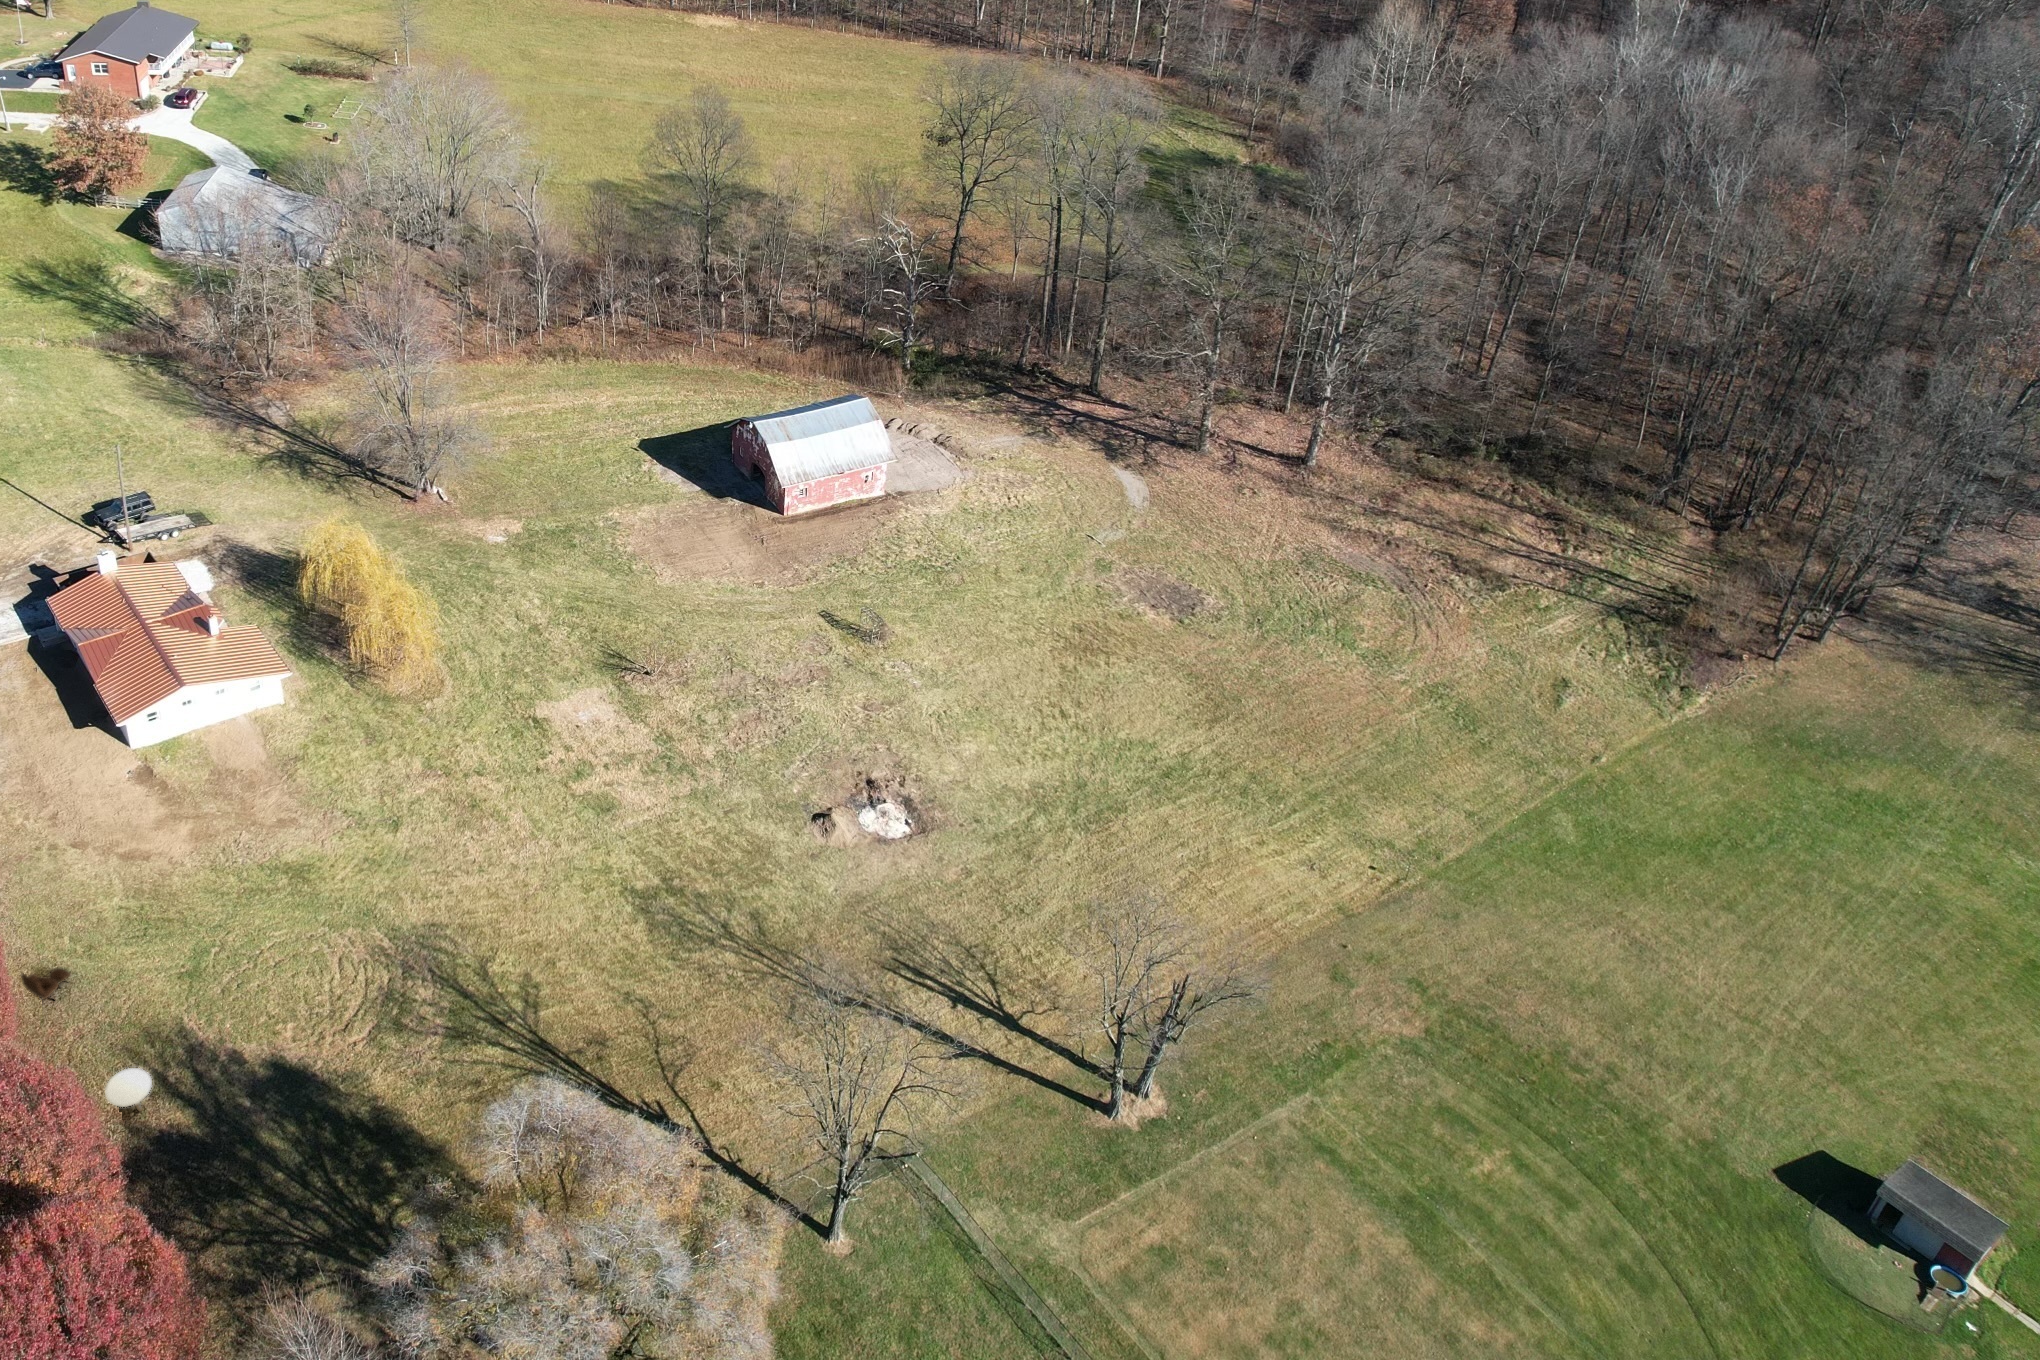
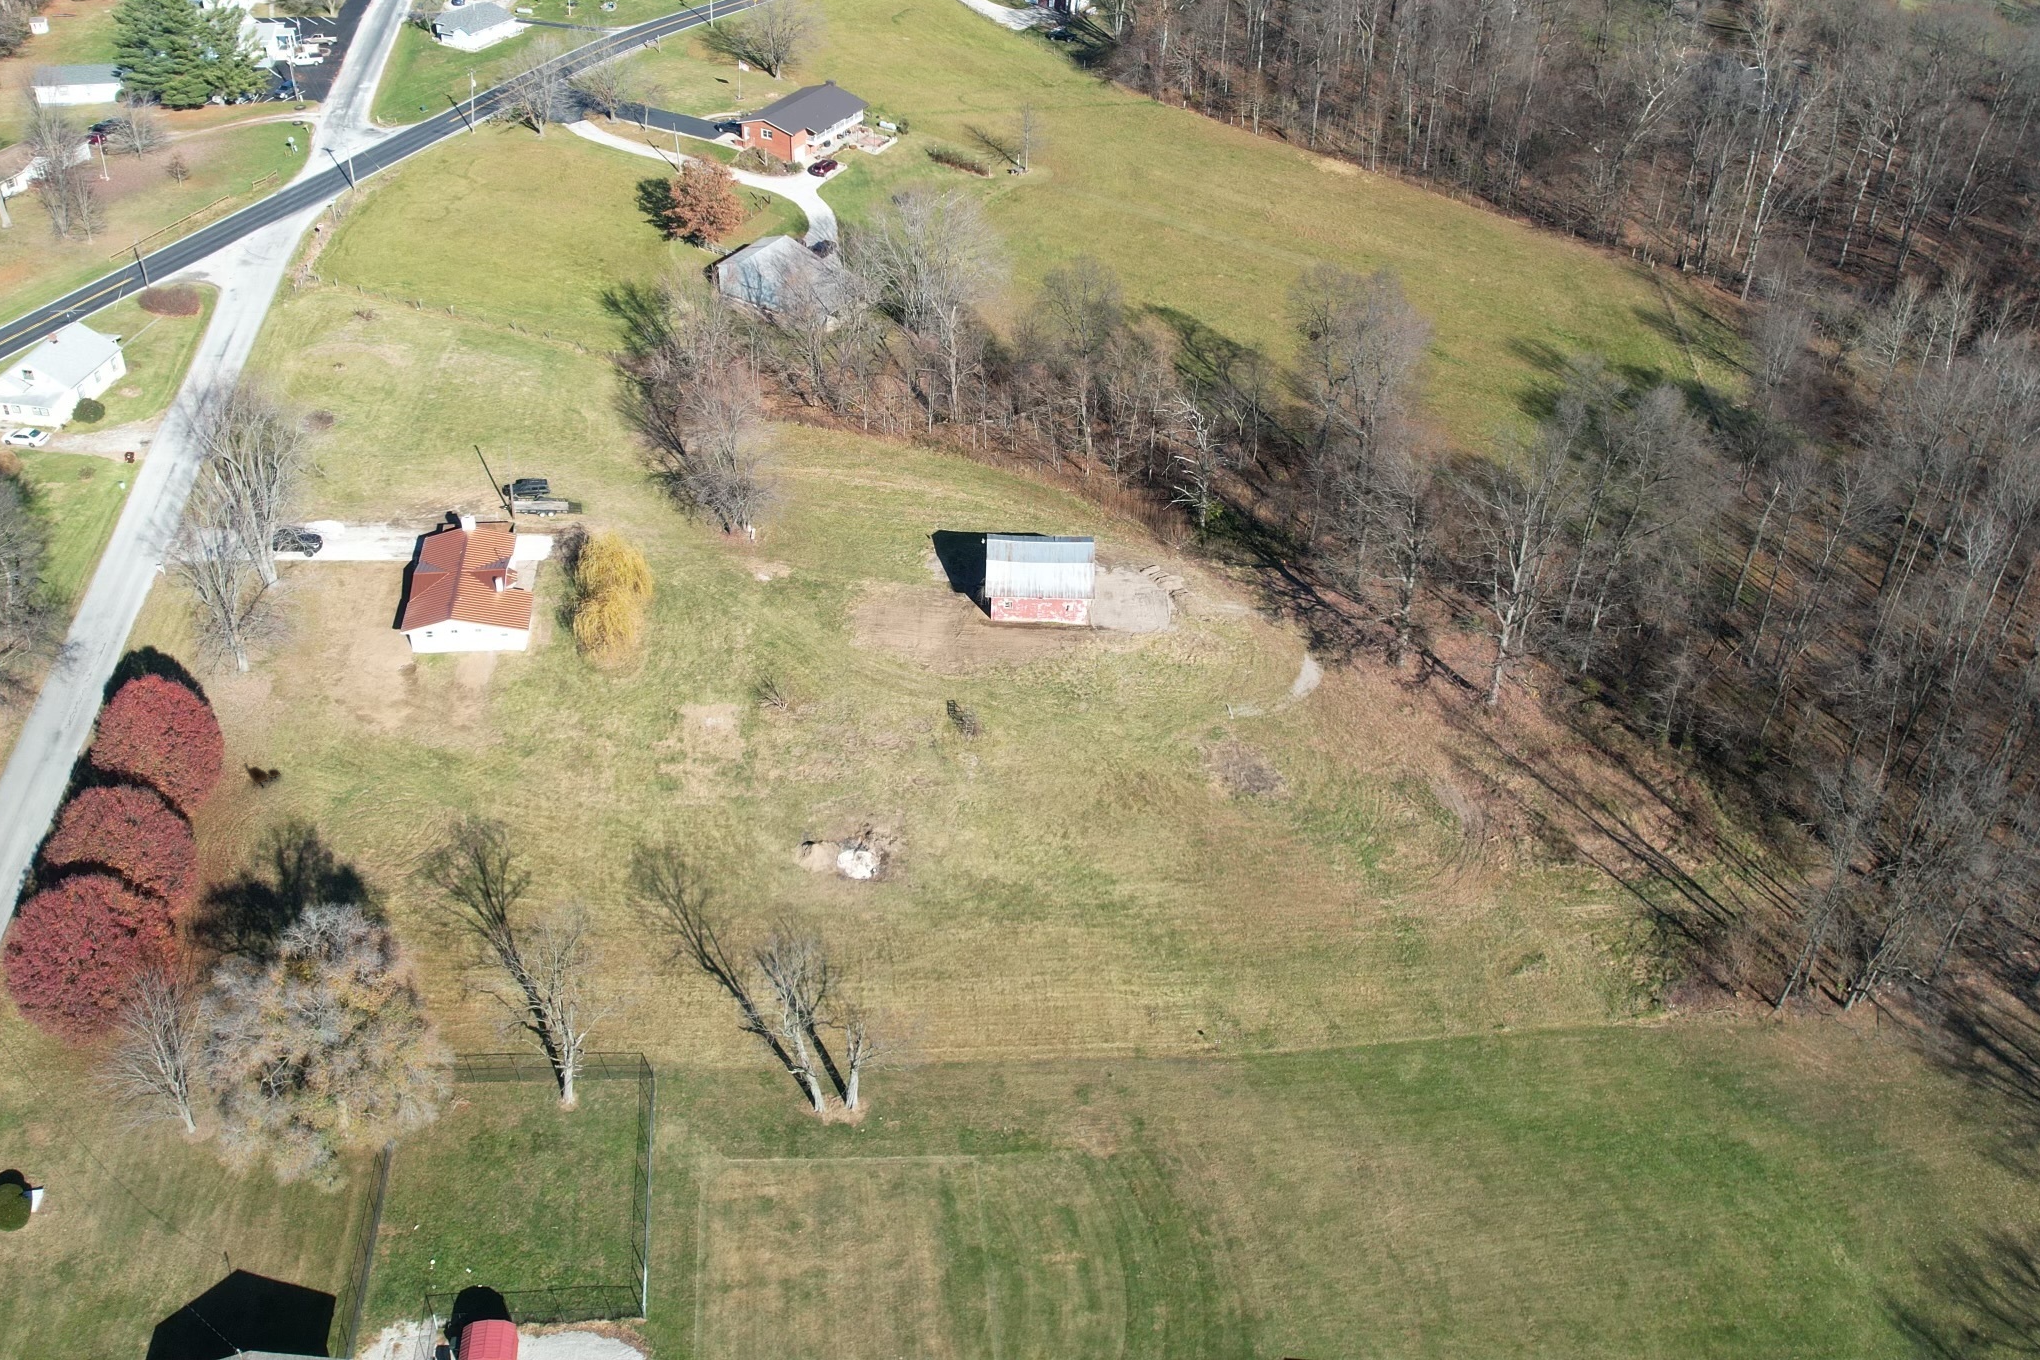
round table: present [105,1068,152,1111] -> none [242,839,273,867]

